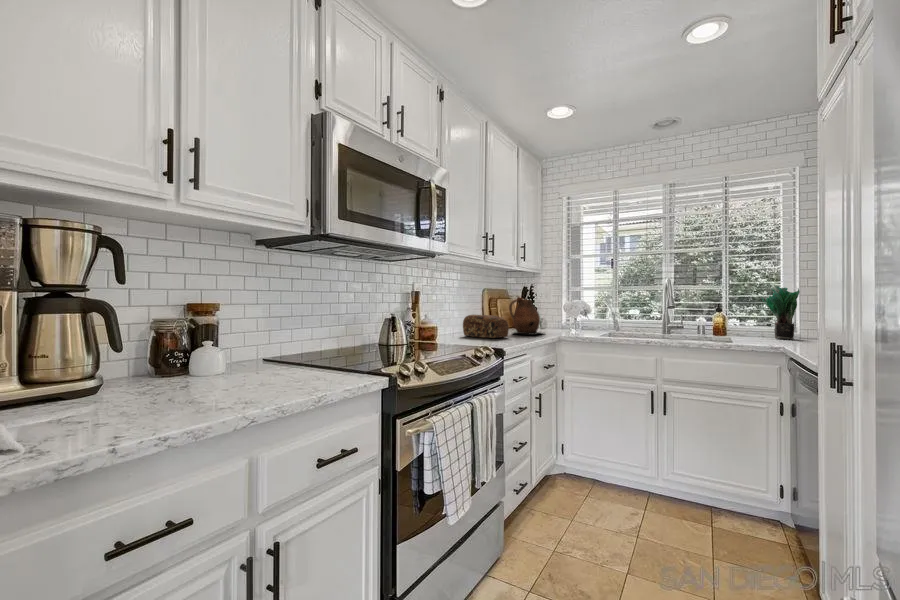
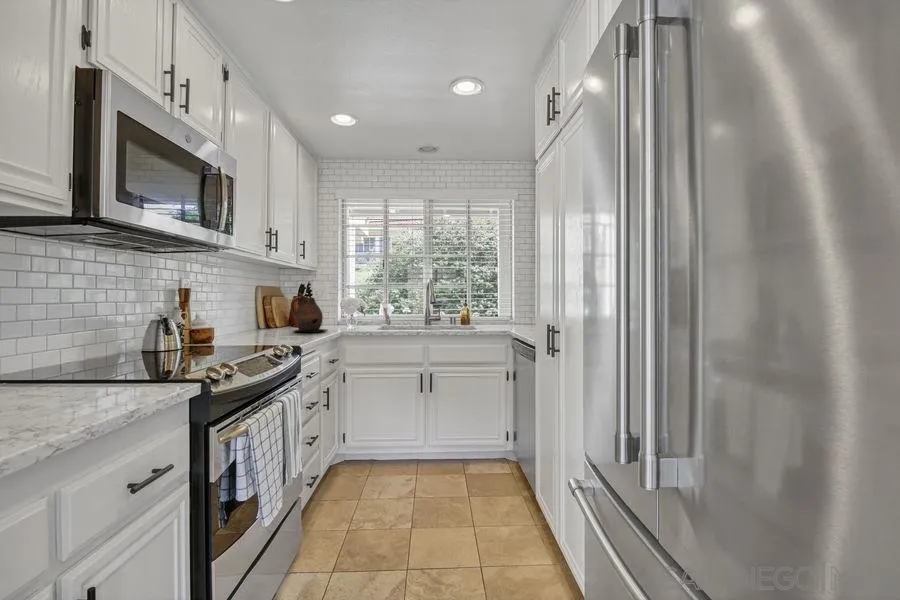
potted plant: present [762,286,800,339] -> none [491,287,515,326]
bread loaf: present [463,315,509,338] -> none [242,313,294,337]

